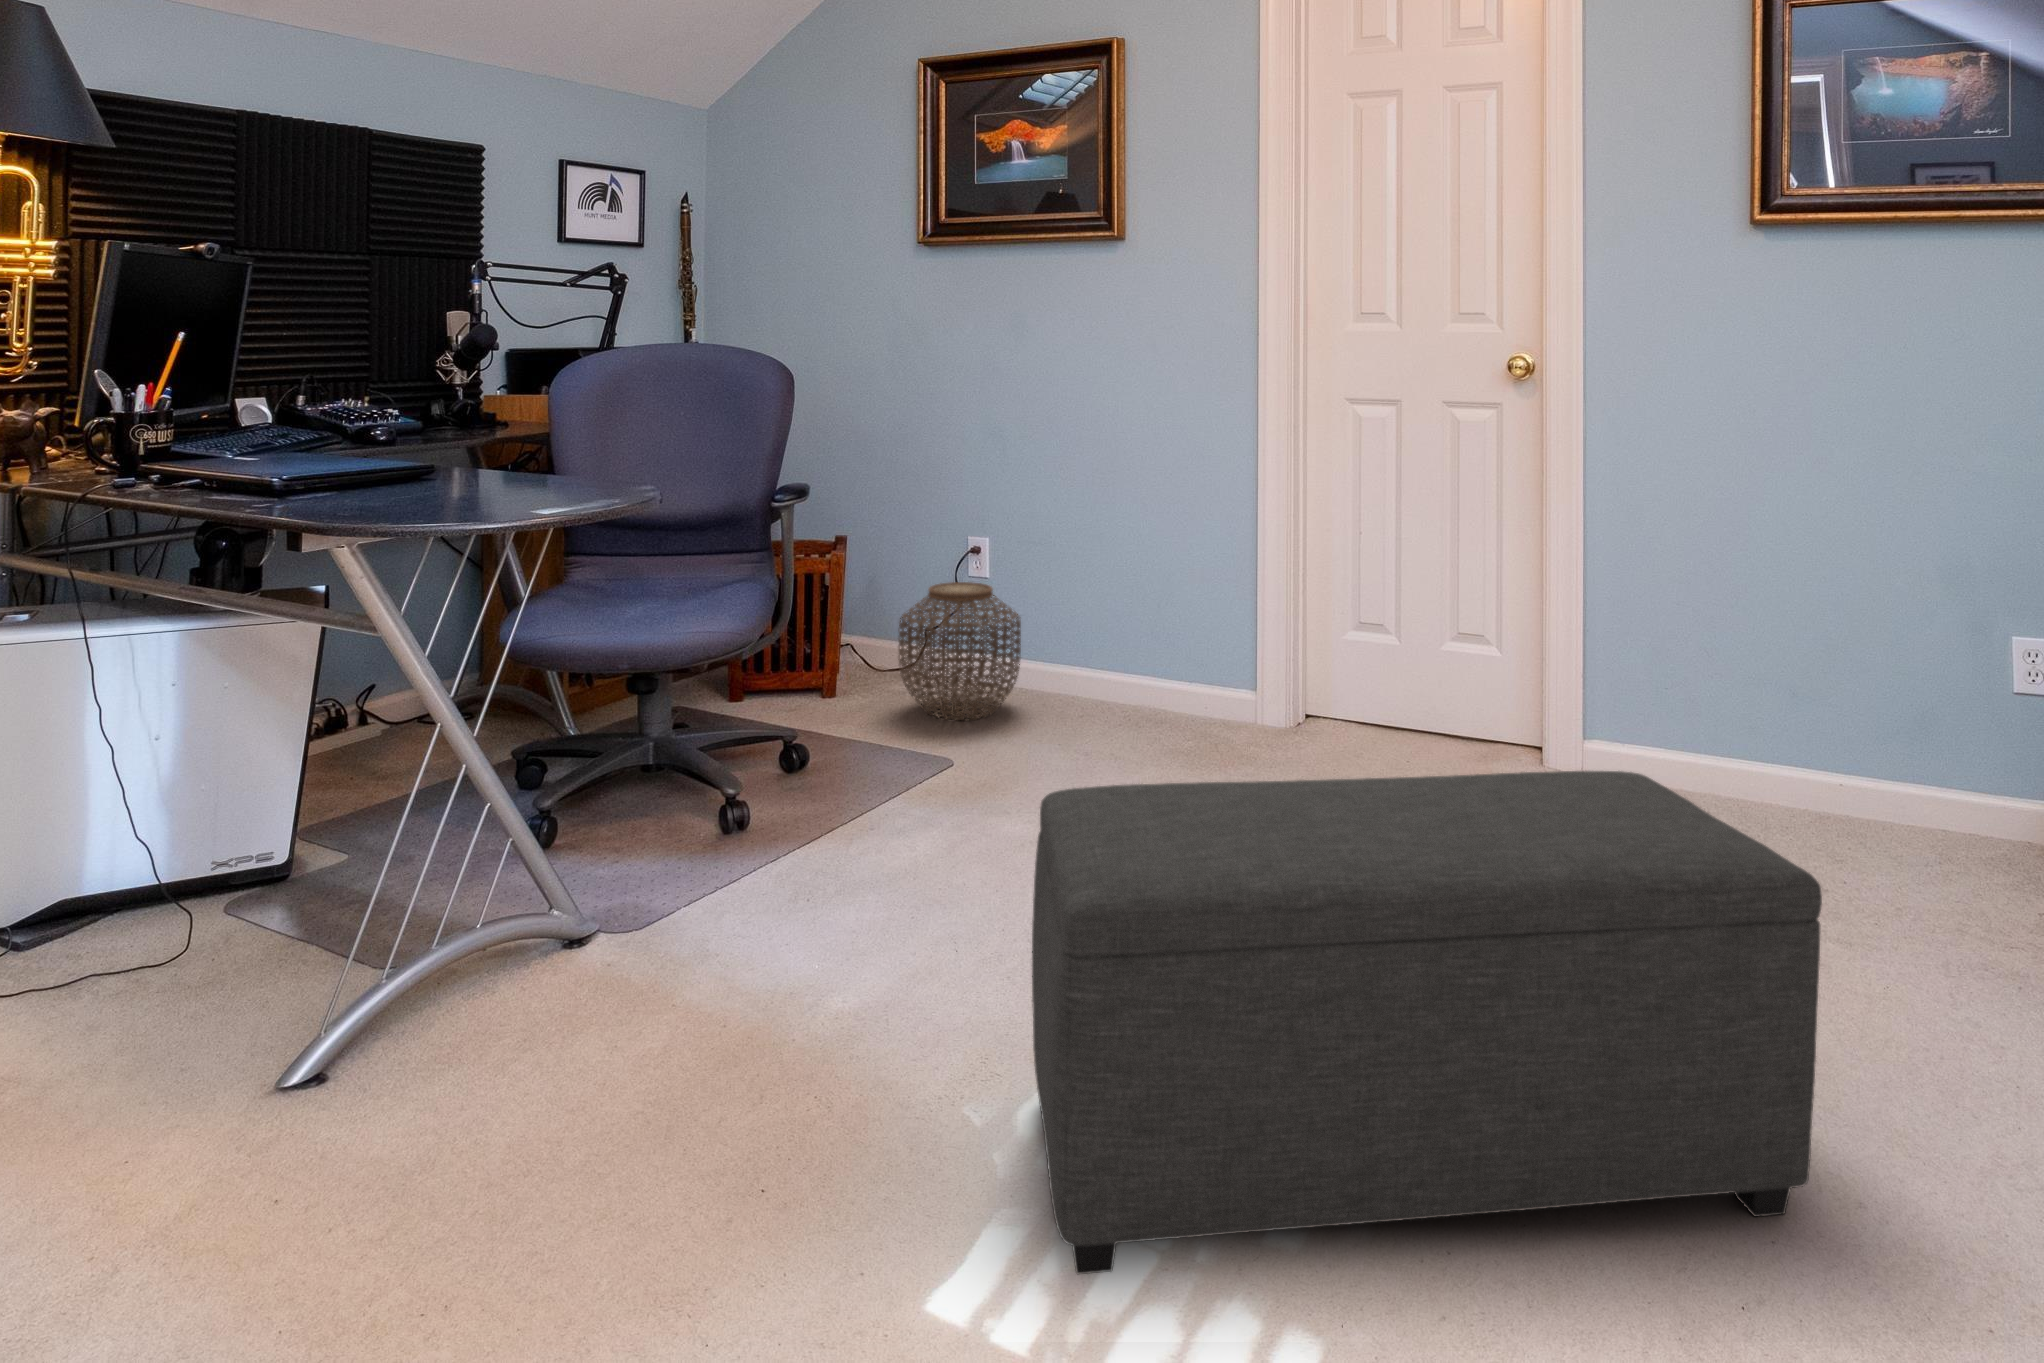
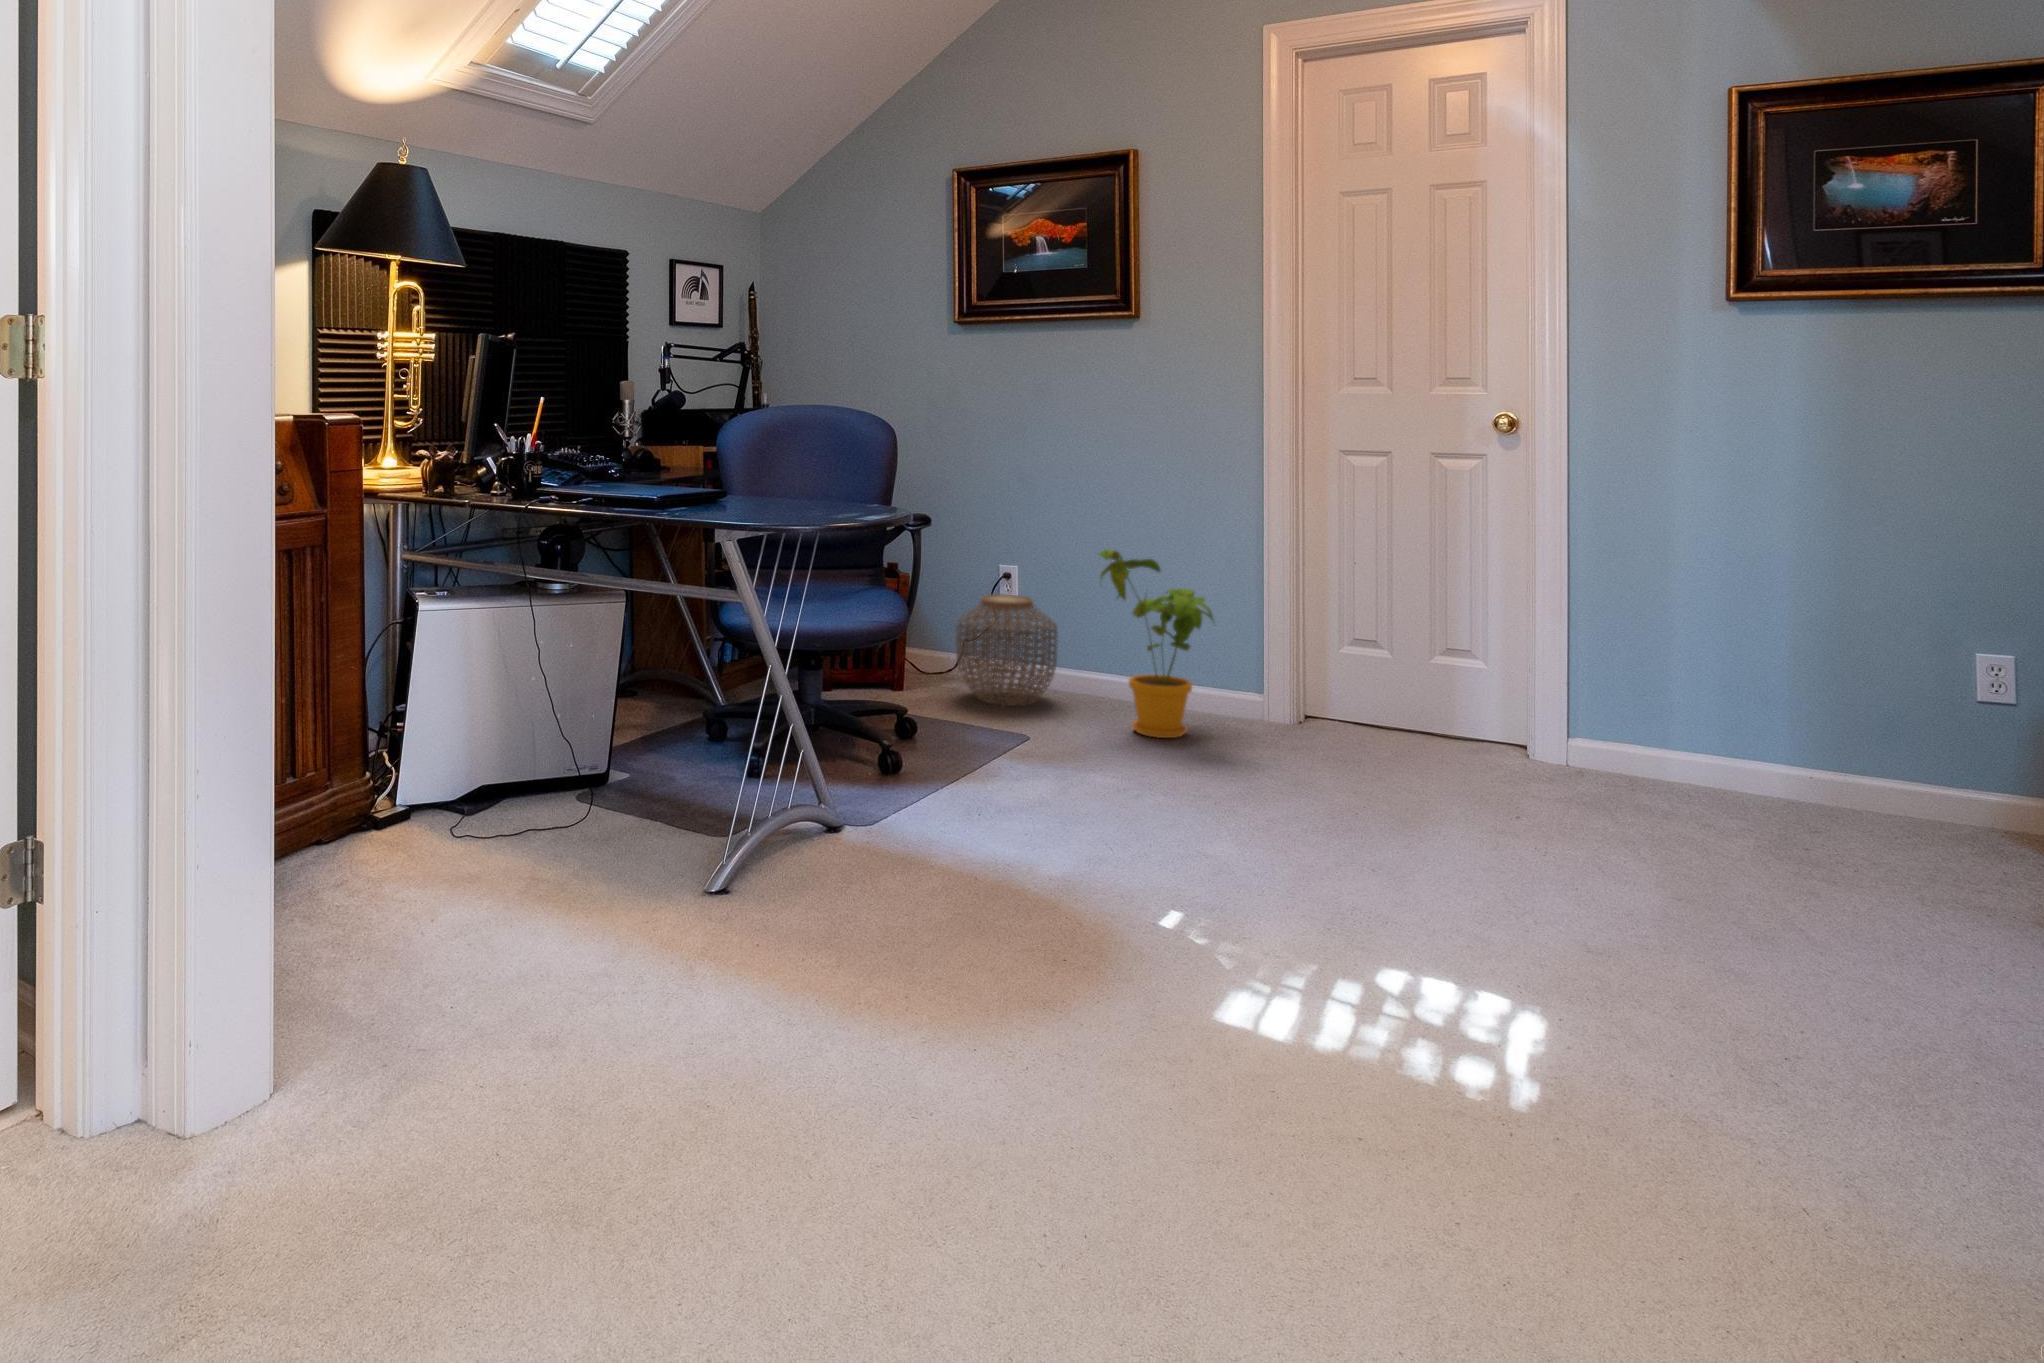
house plant: none [1038,530,1174,762] -> present [1099,549,1213,738]
ottoman: present [1032,771,1822,1274] -> none [1261,714,1903,1025]

